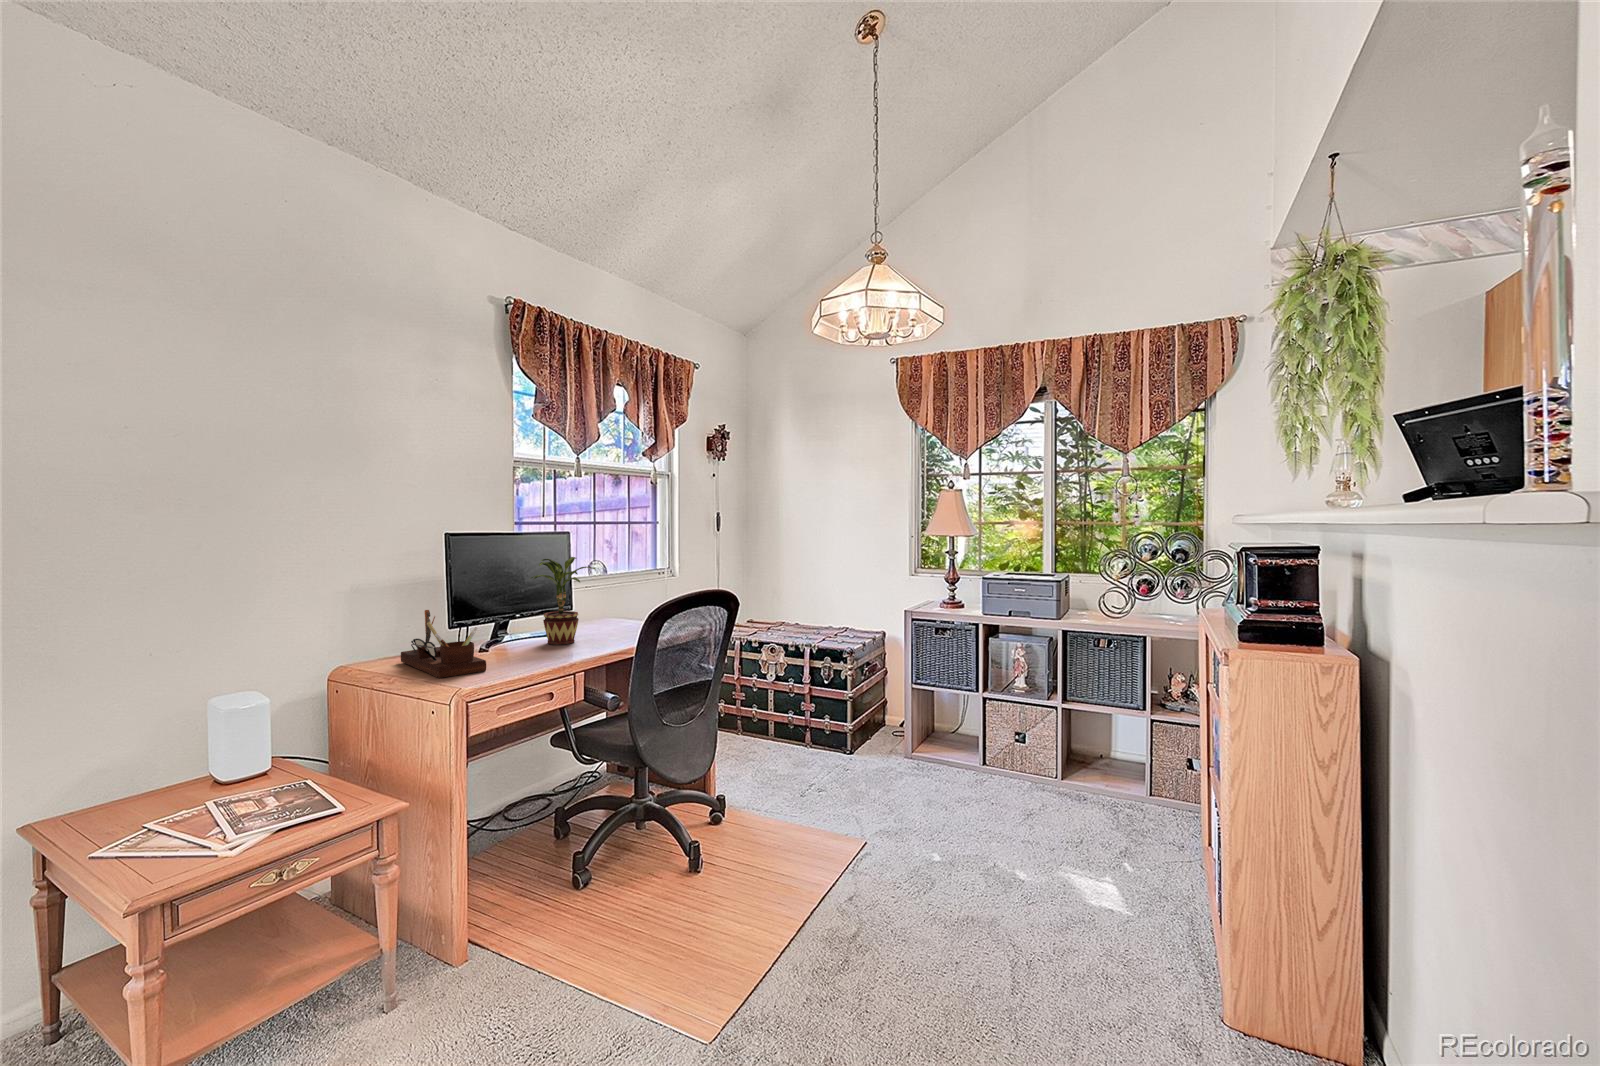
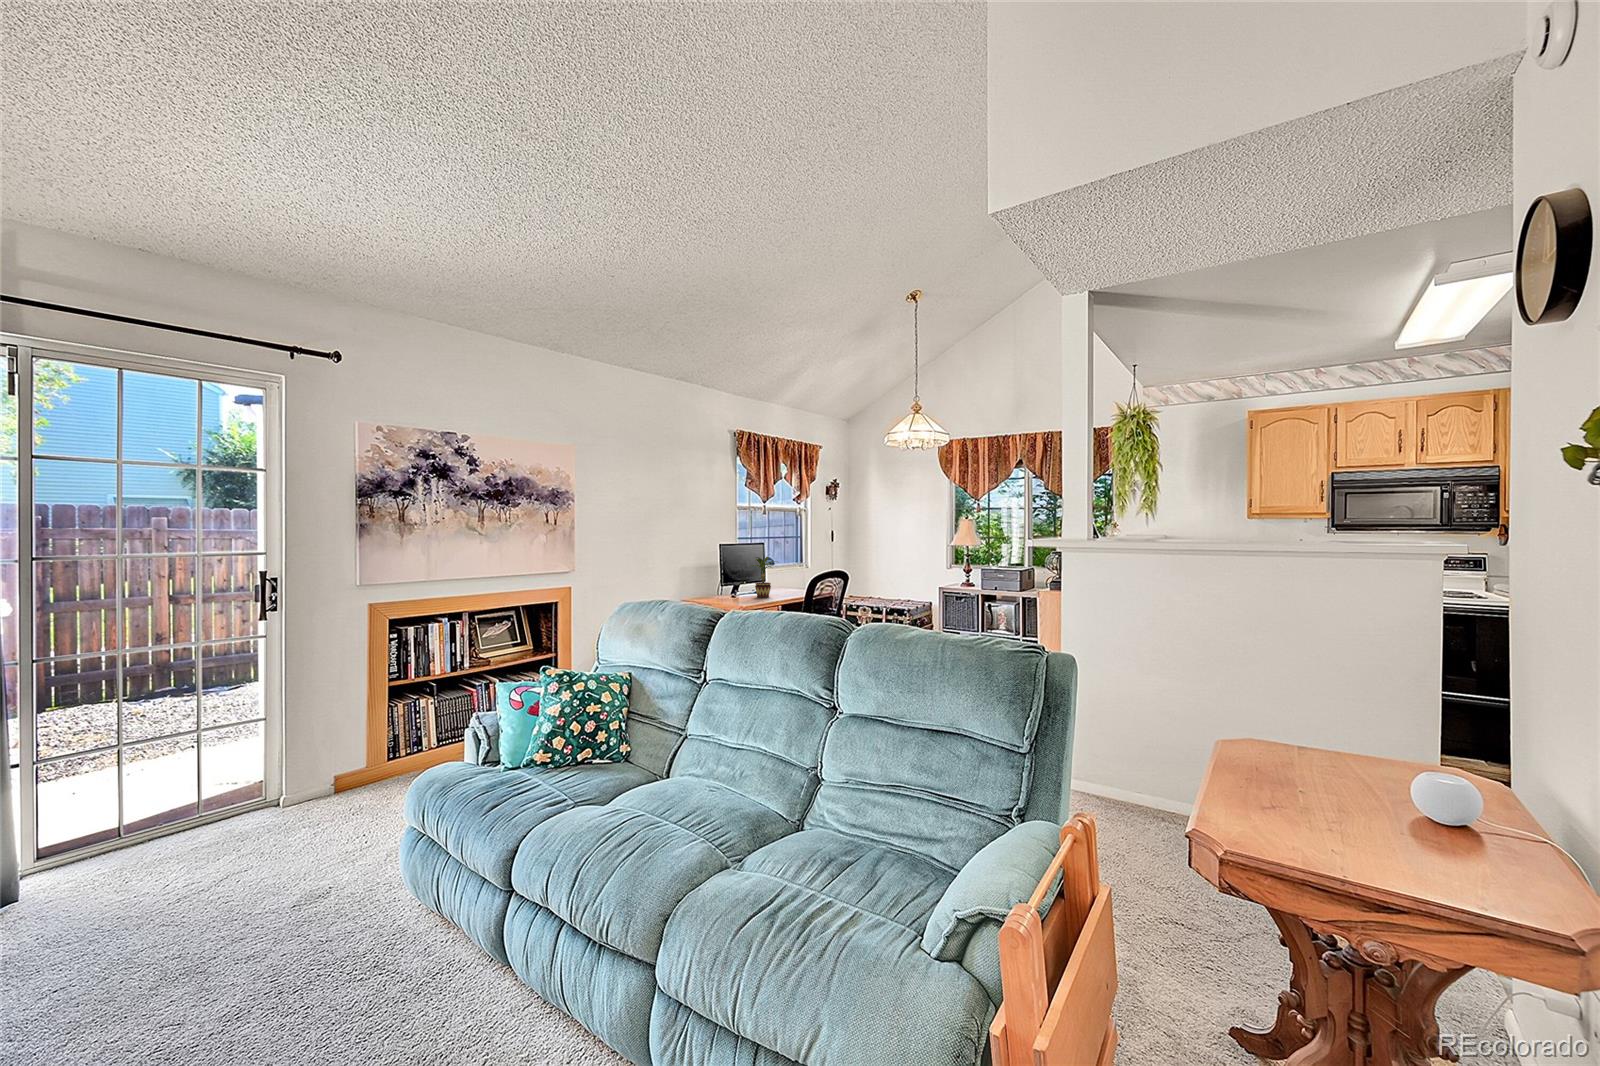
desk organizer: present [401,610,486,678] -> none [702,579,742,606]

